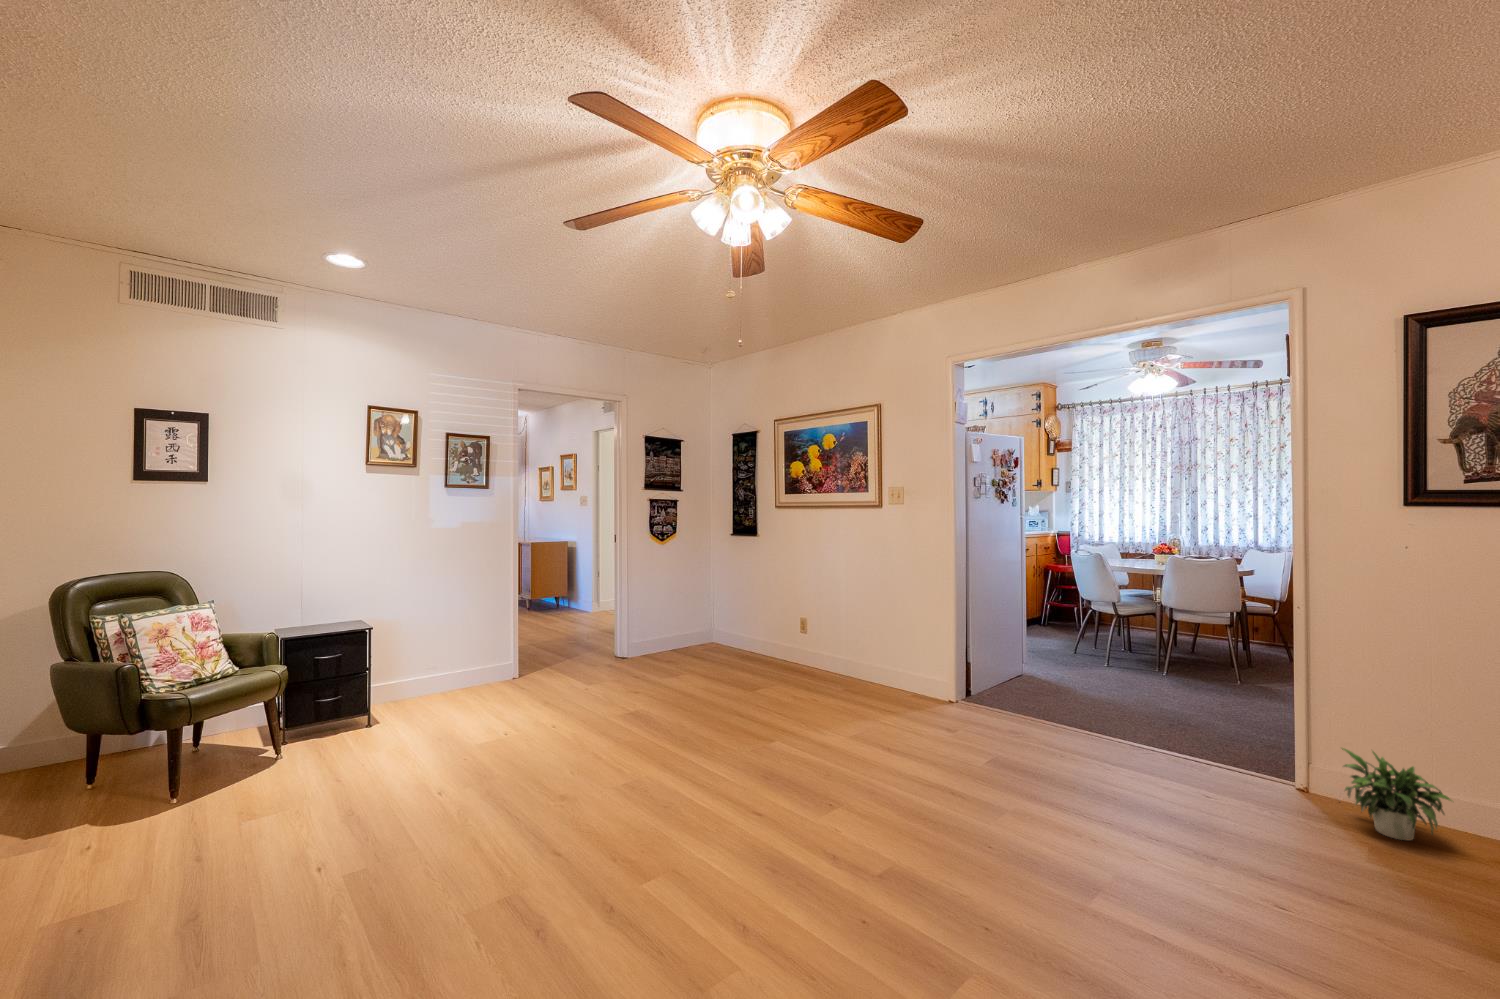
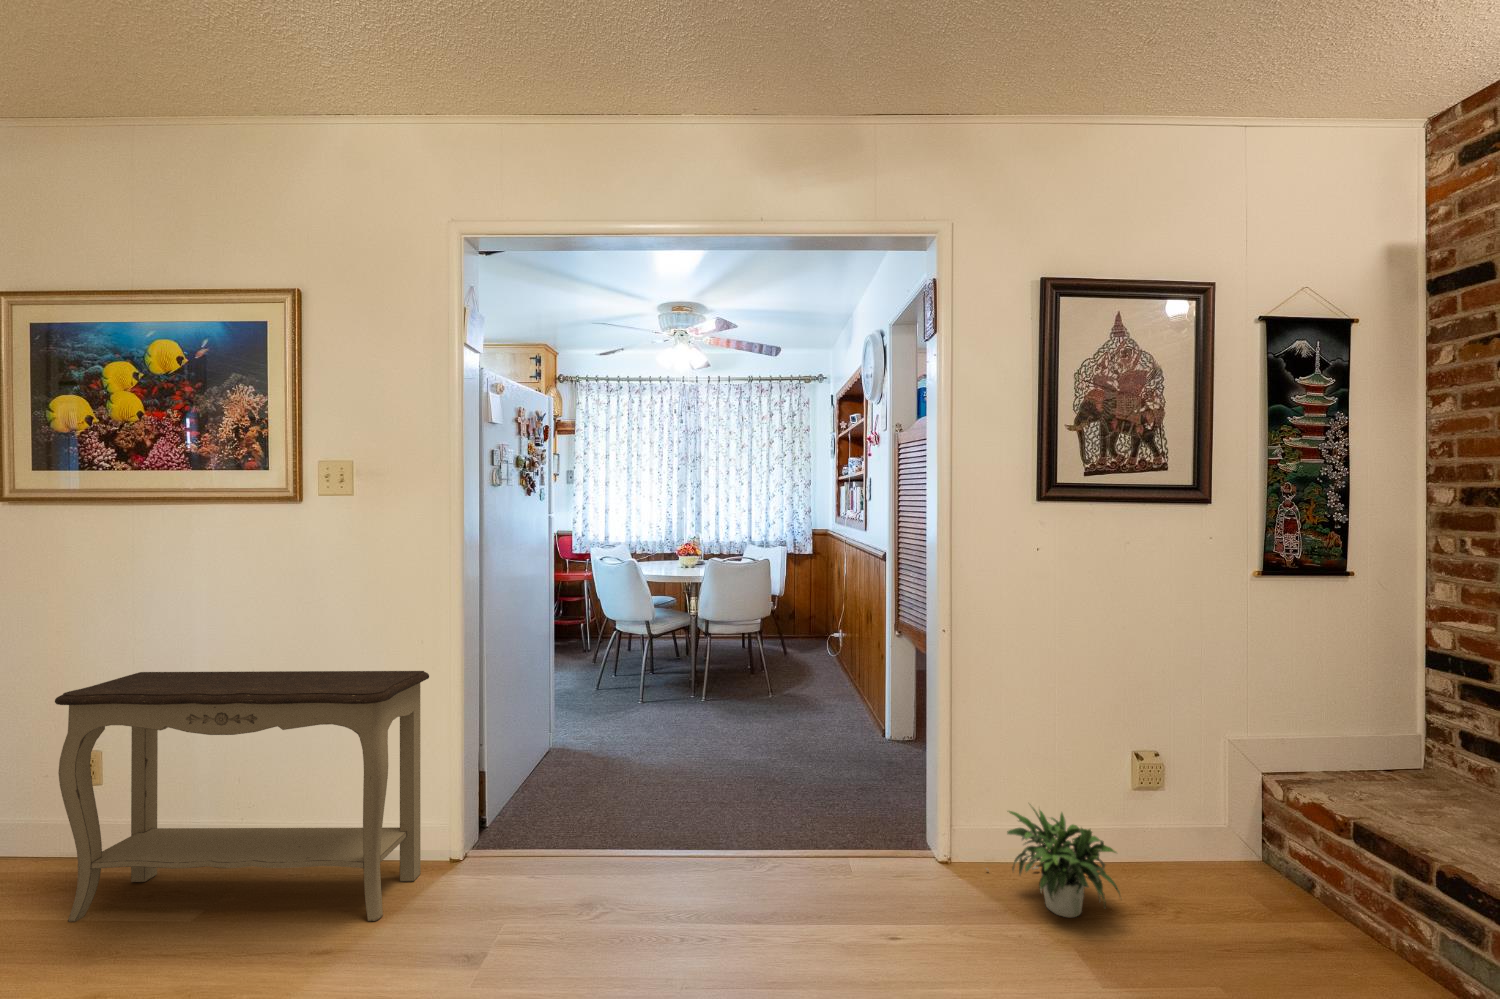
console table: none [798,582,937,708] -> present [55,671,429,922]

